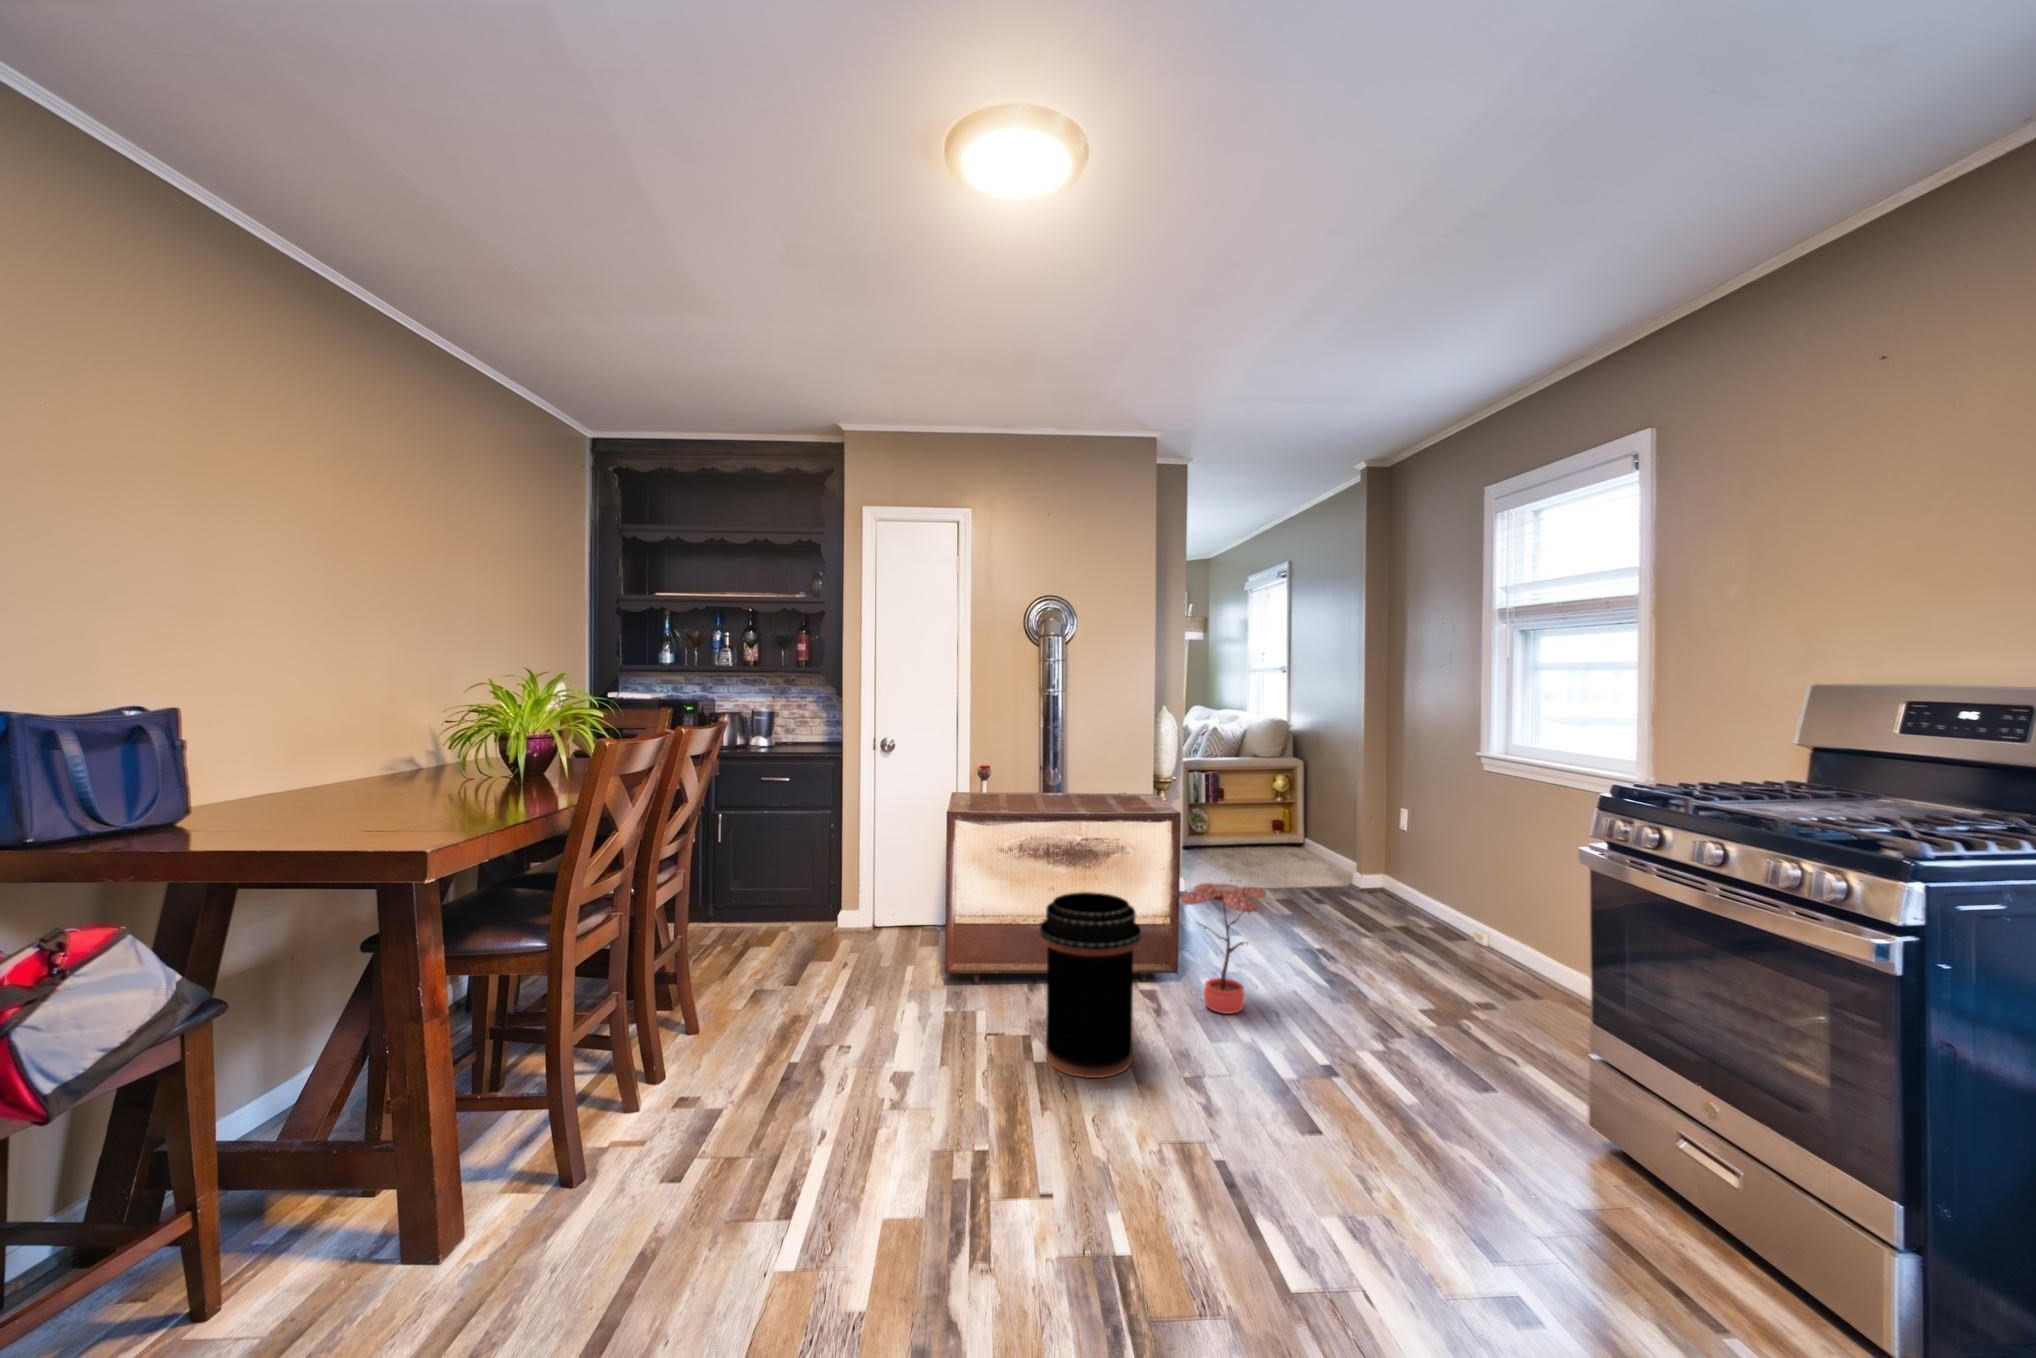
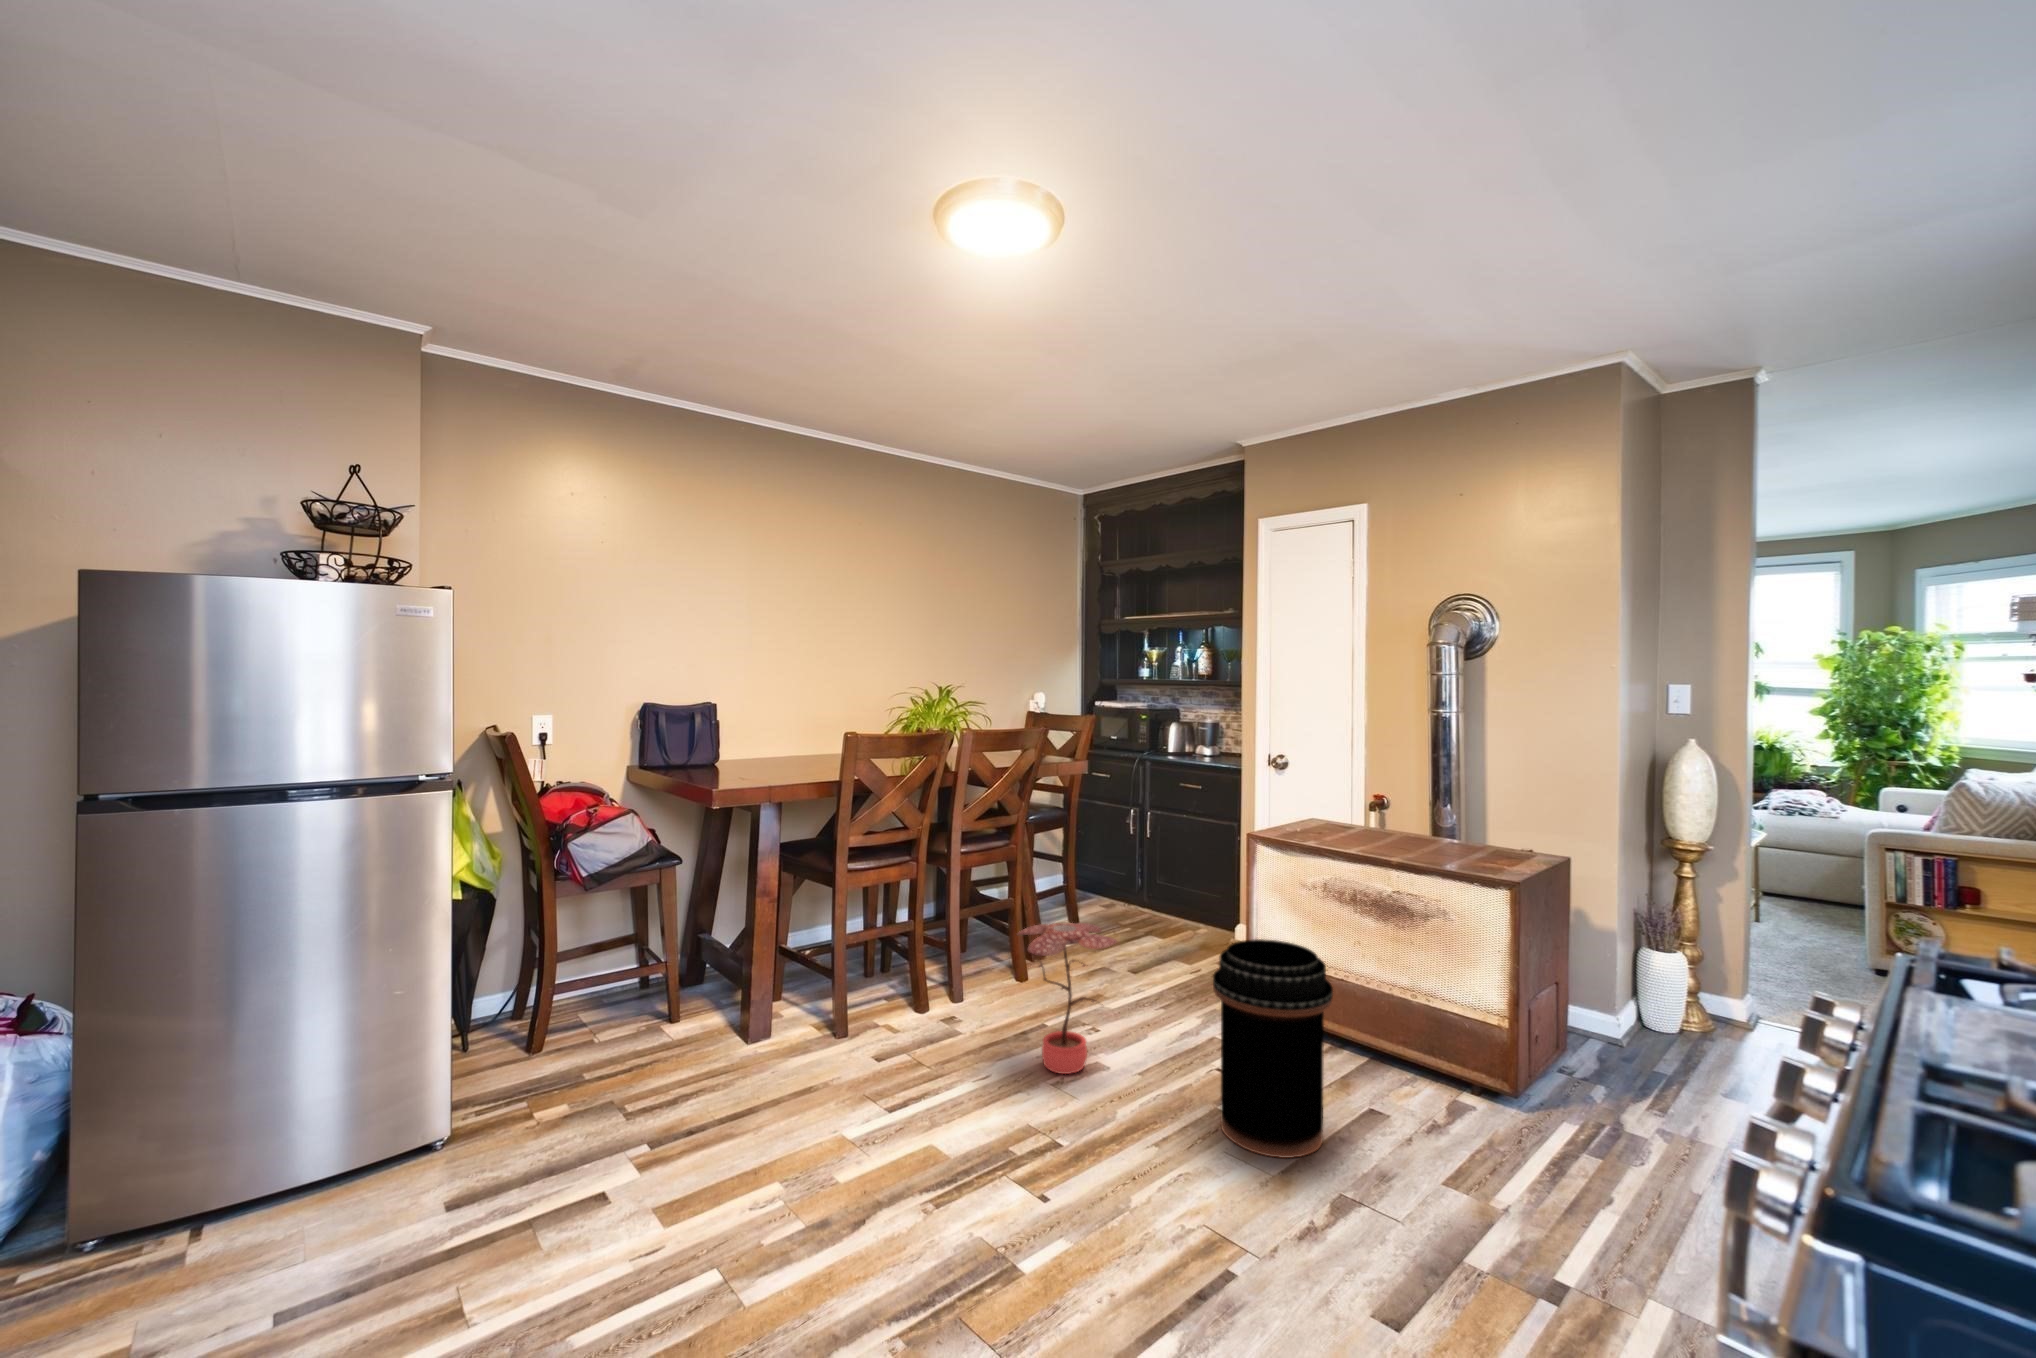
potted plant: present [1182,883,1266,1014] -> present [1017,923,1117,1074]

